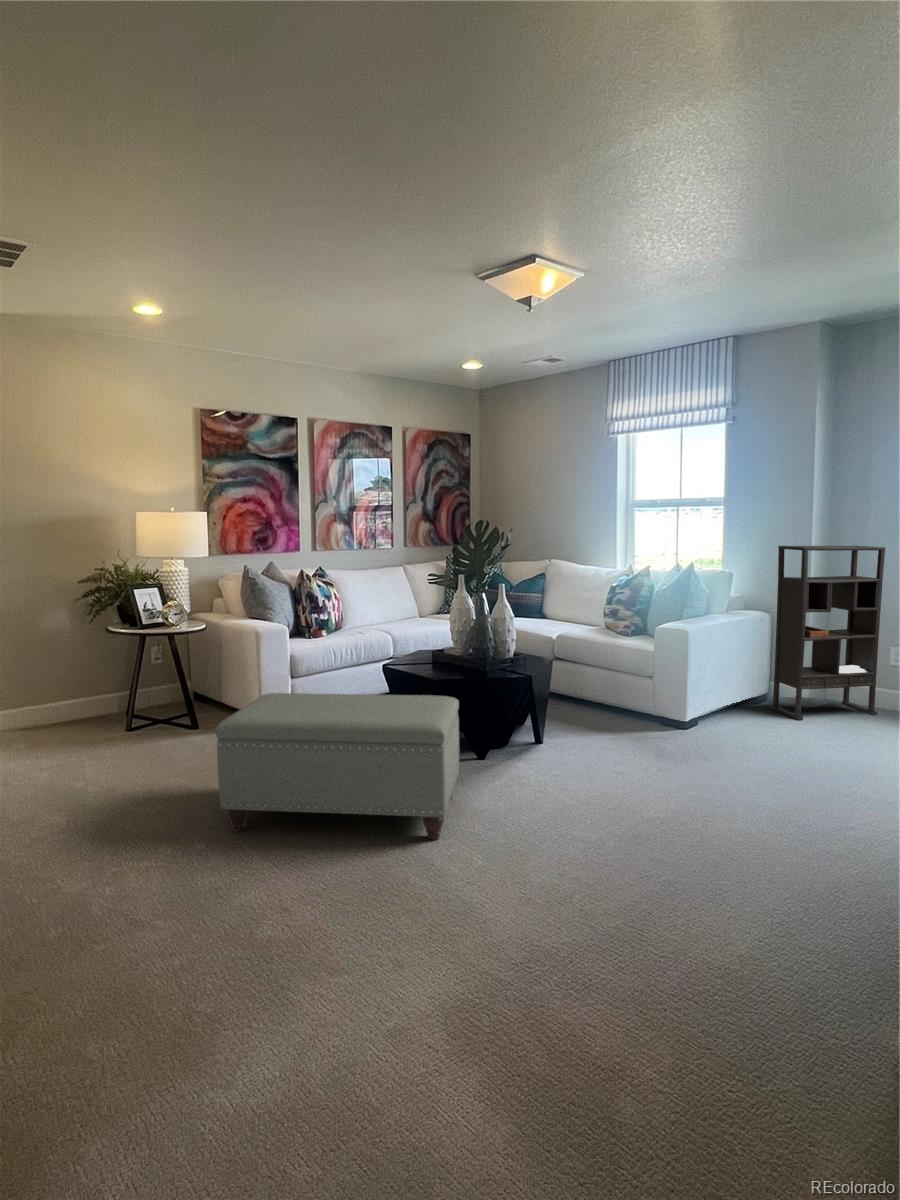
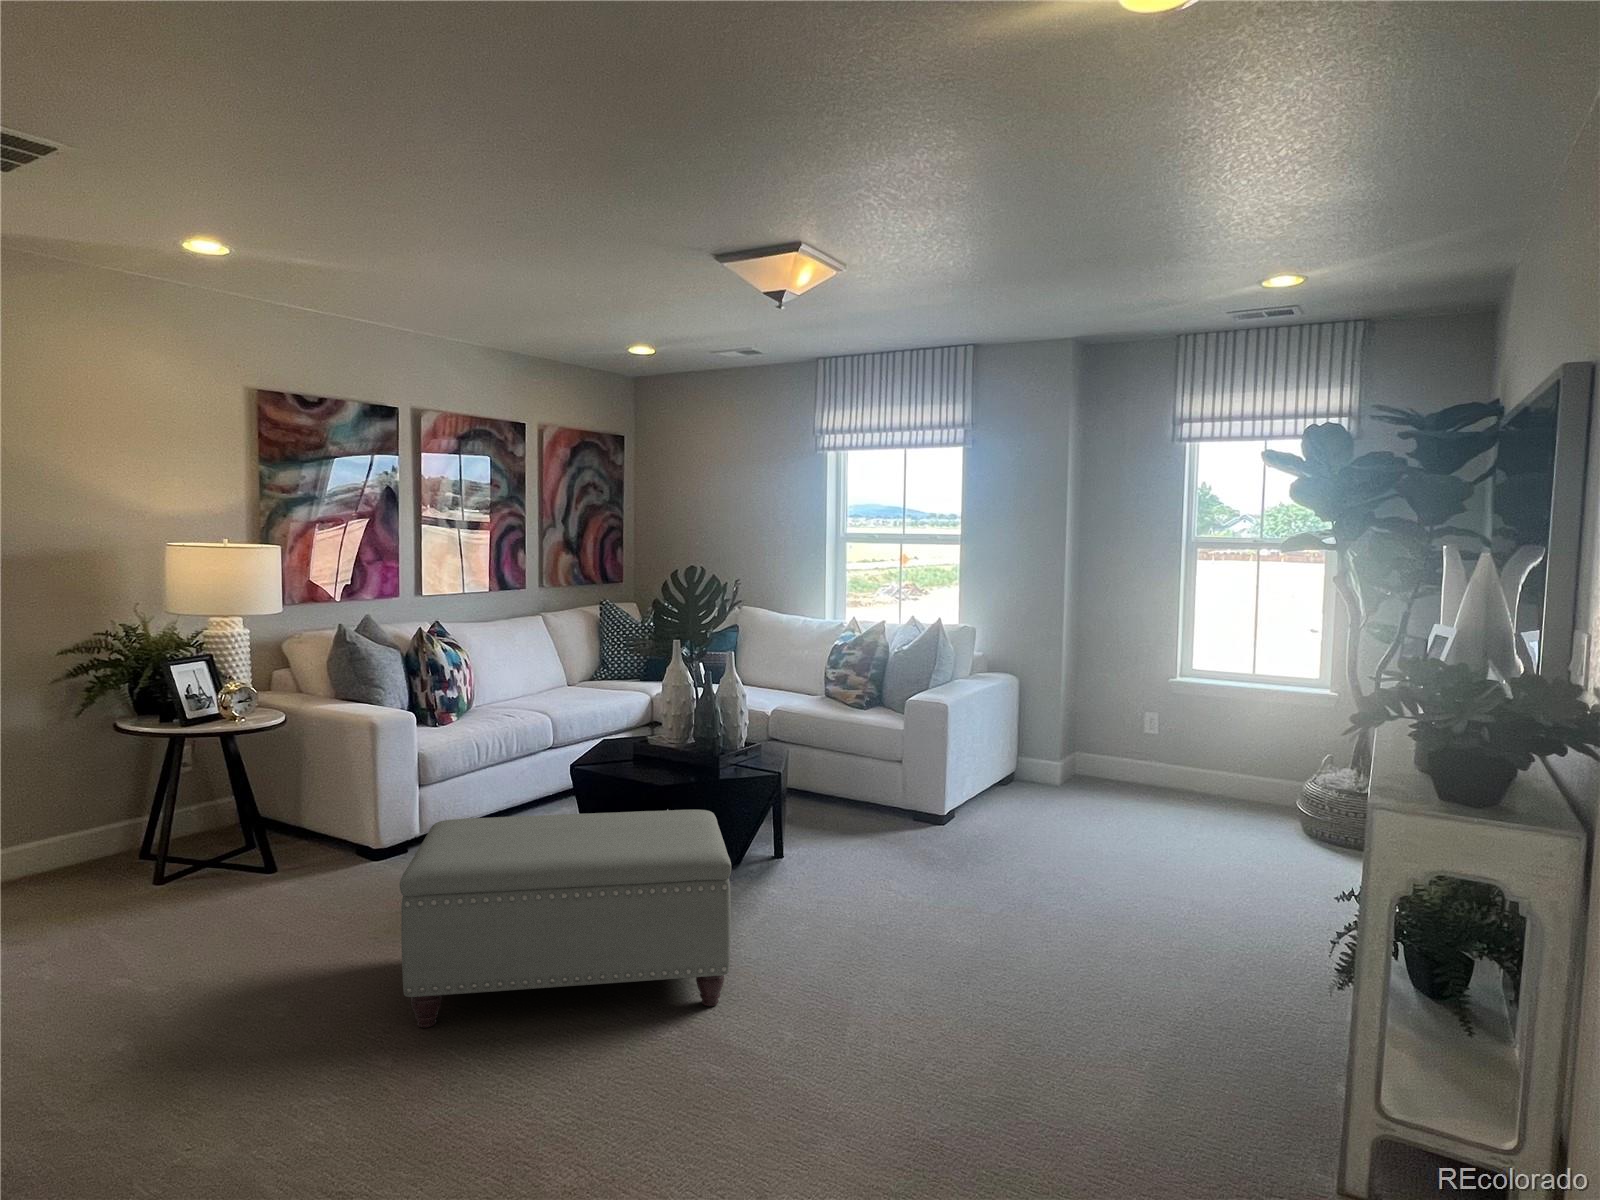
bookshelf: present [771,546,885,720] -> none [1027,597,1146,804]

